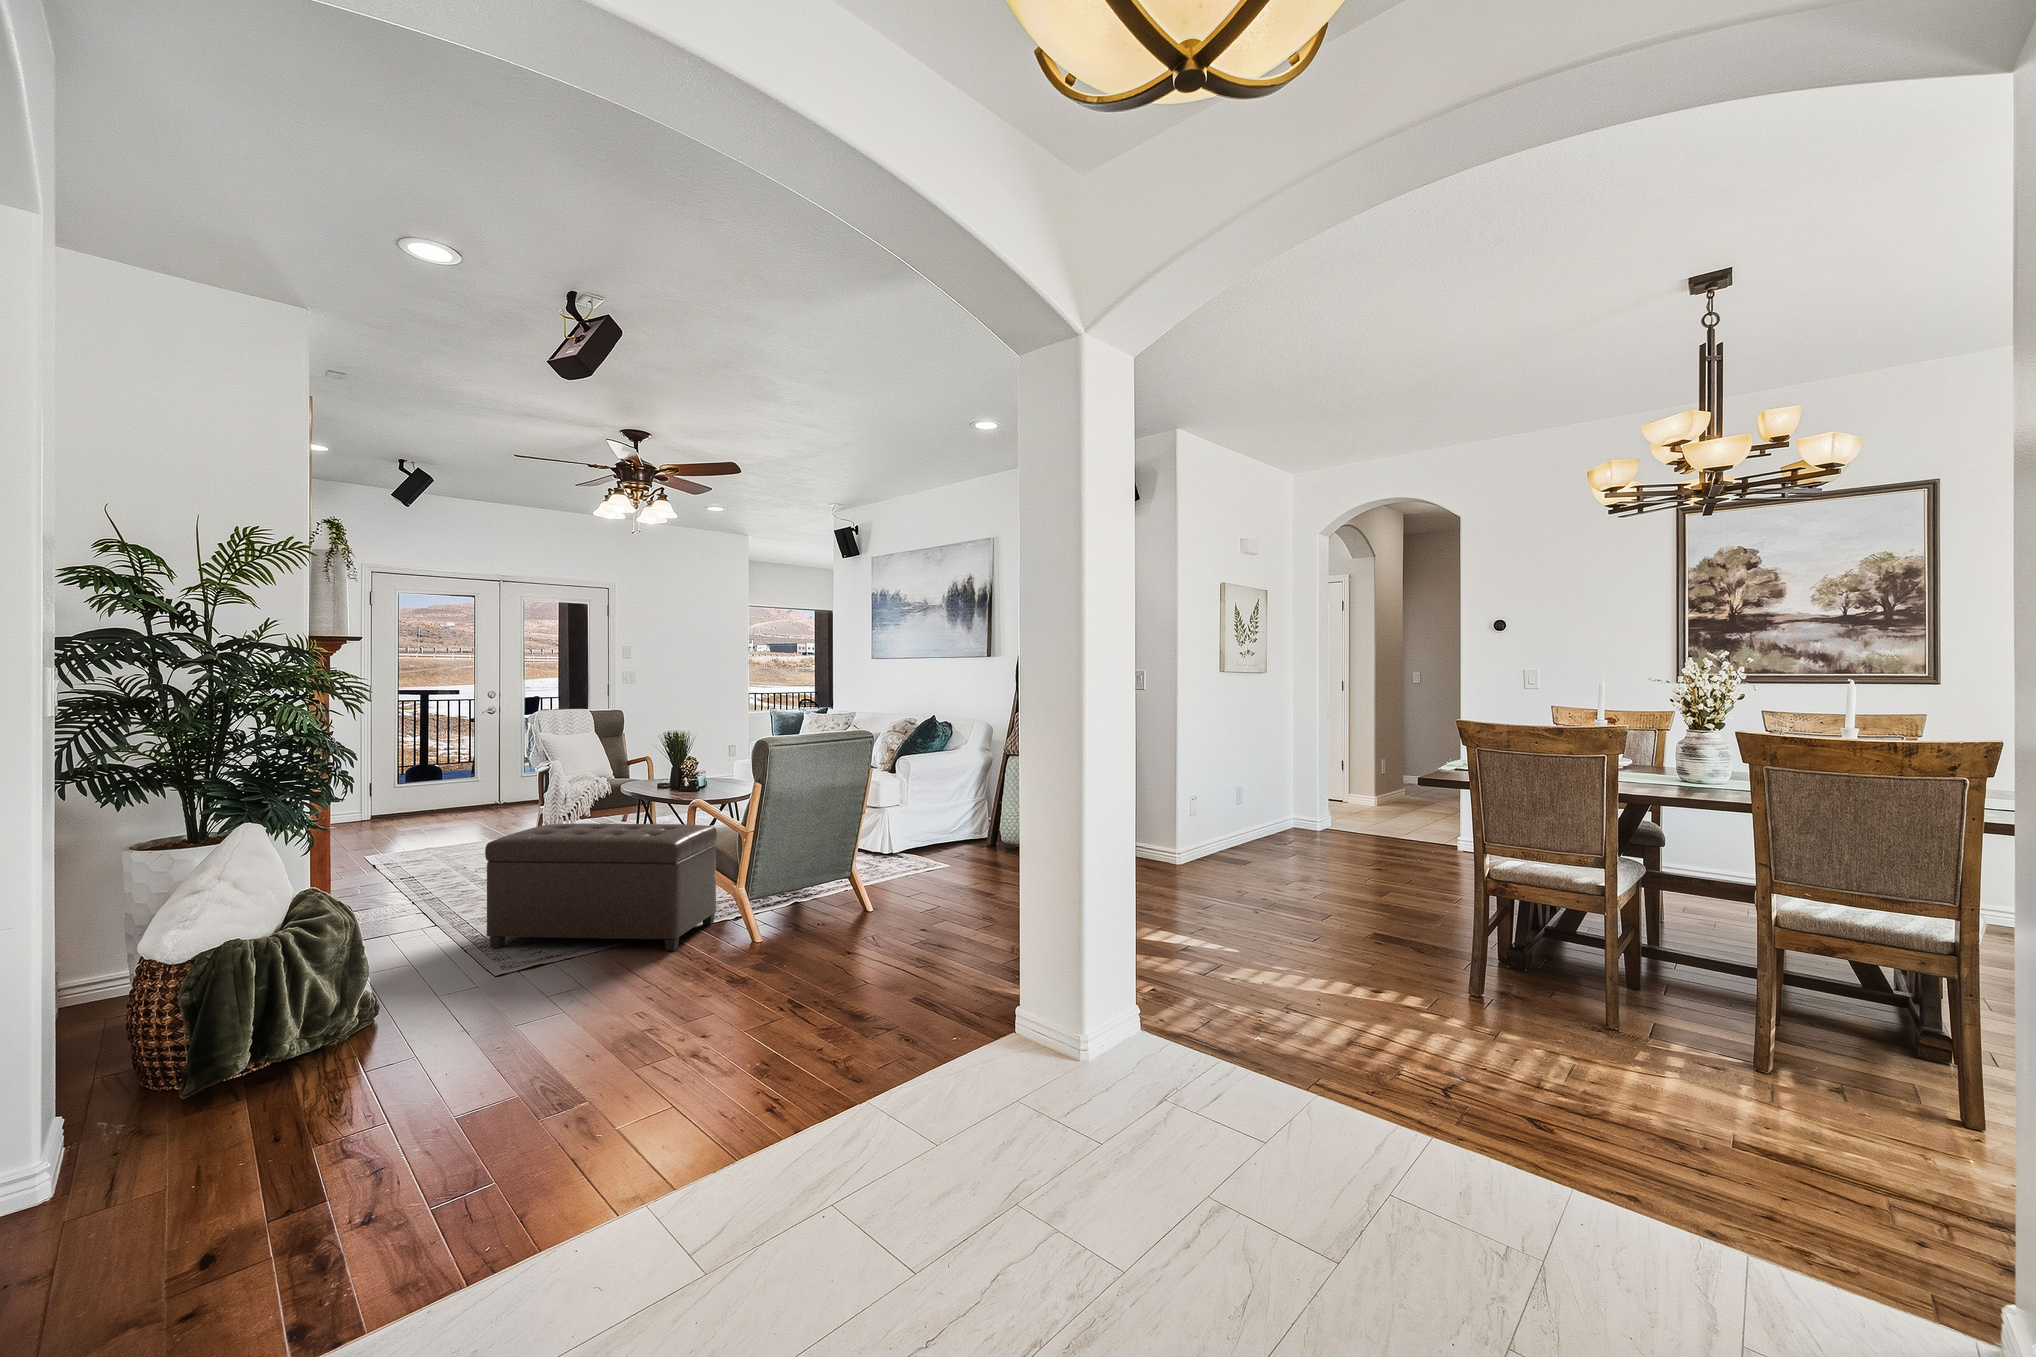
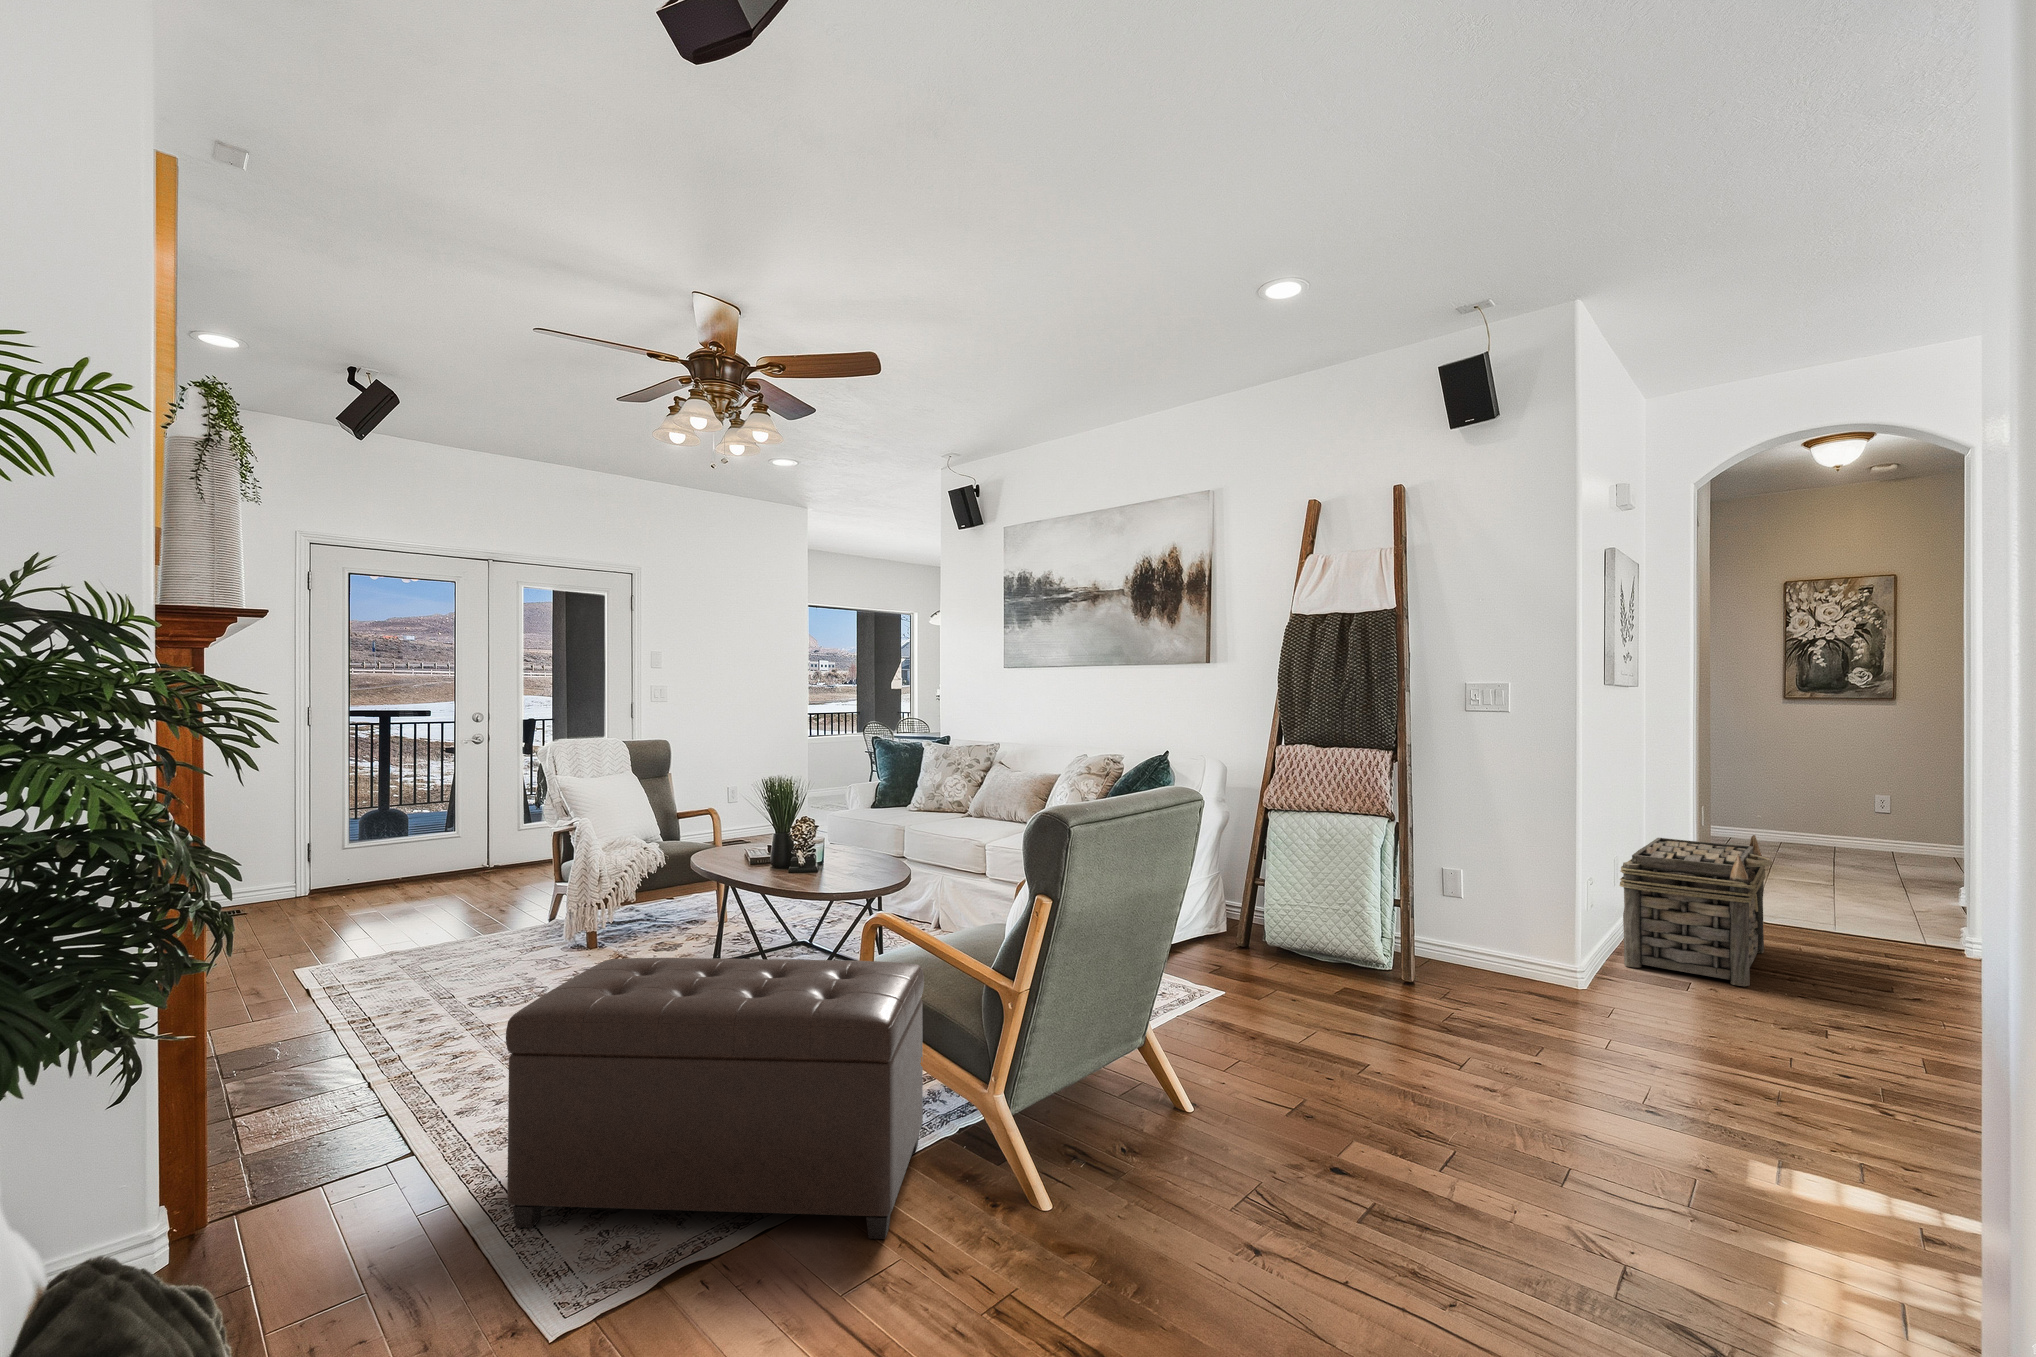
basket: none [1218,771,1324,862] -> present [1620,835,1773,986]

